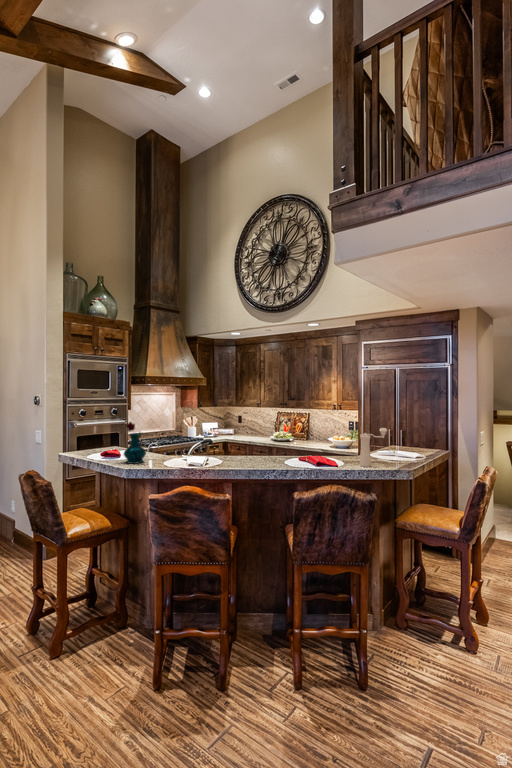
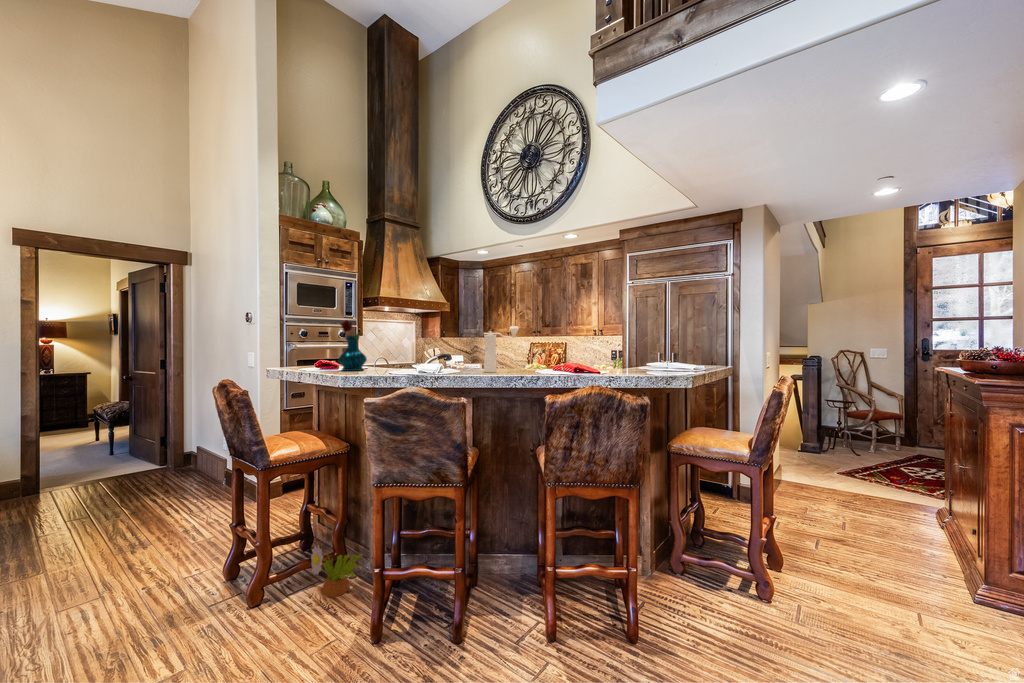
pepper mill: present [360,428,387,467] -> present [484,326,519,372]
decorative plant: none [100,606,140,650] -> present [311,545,361,597]

